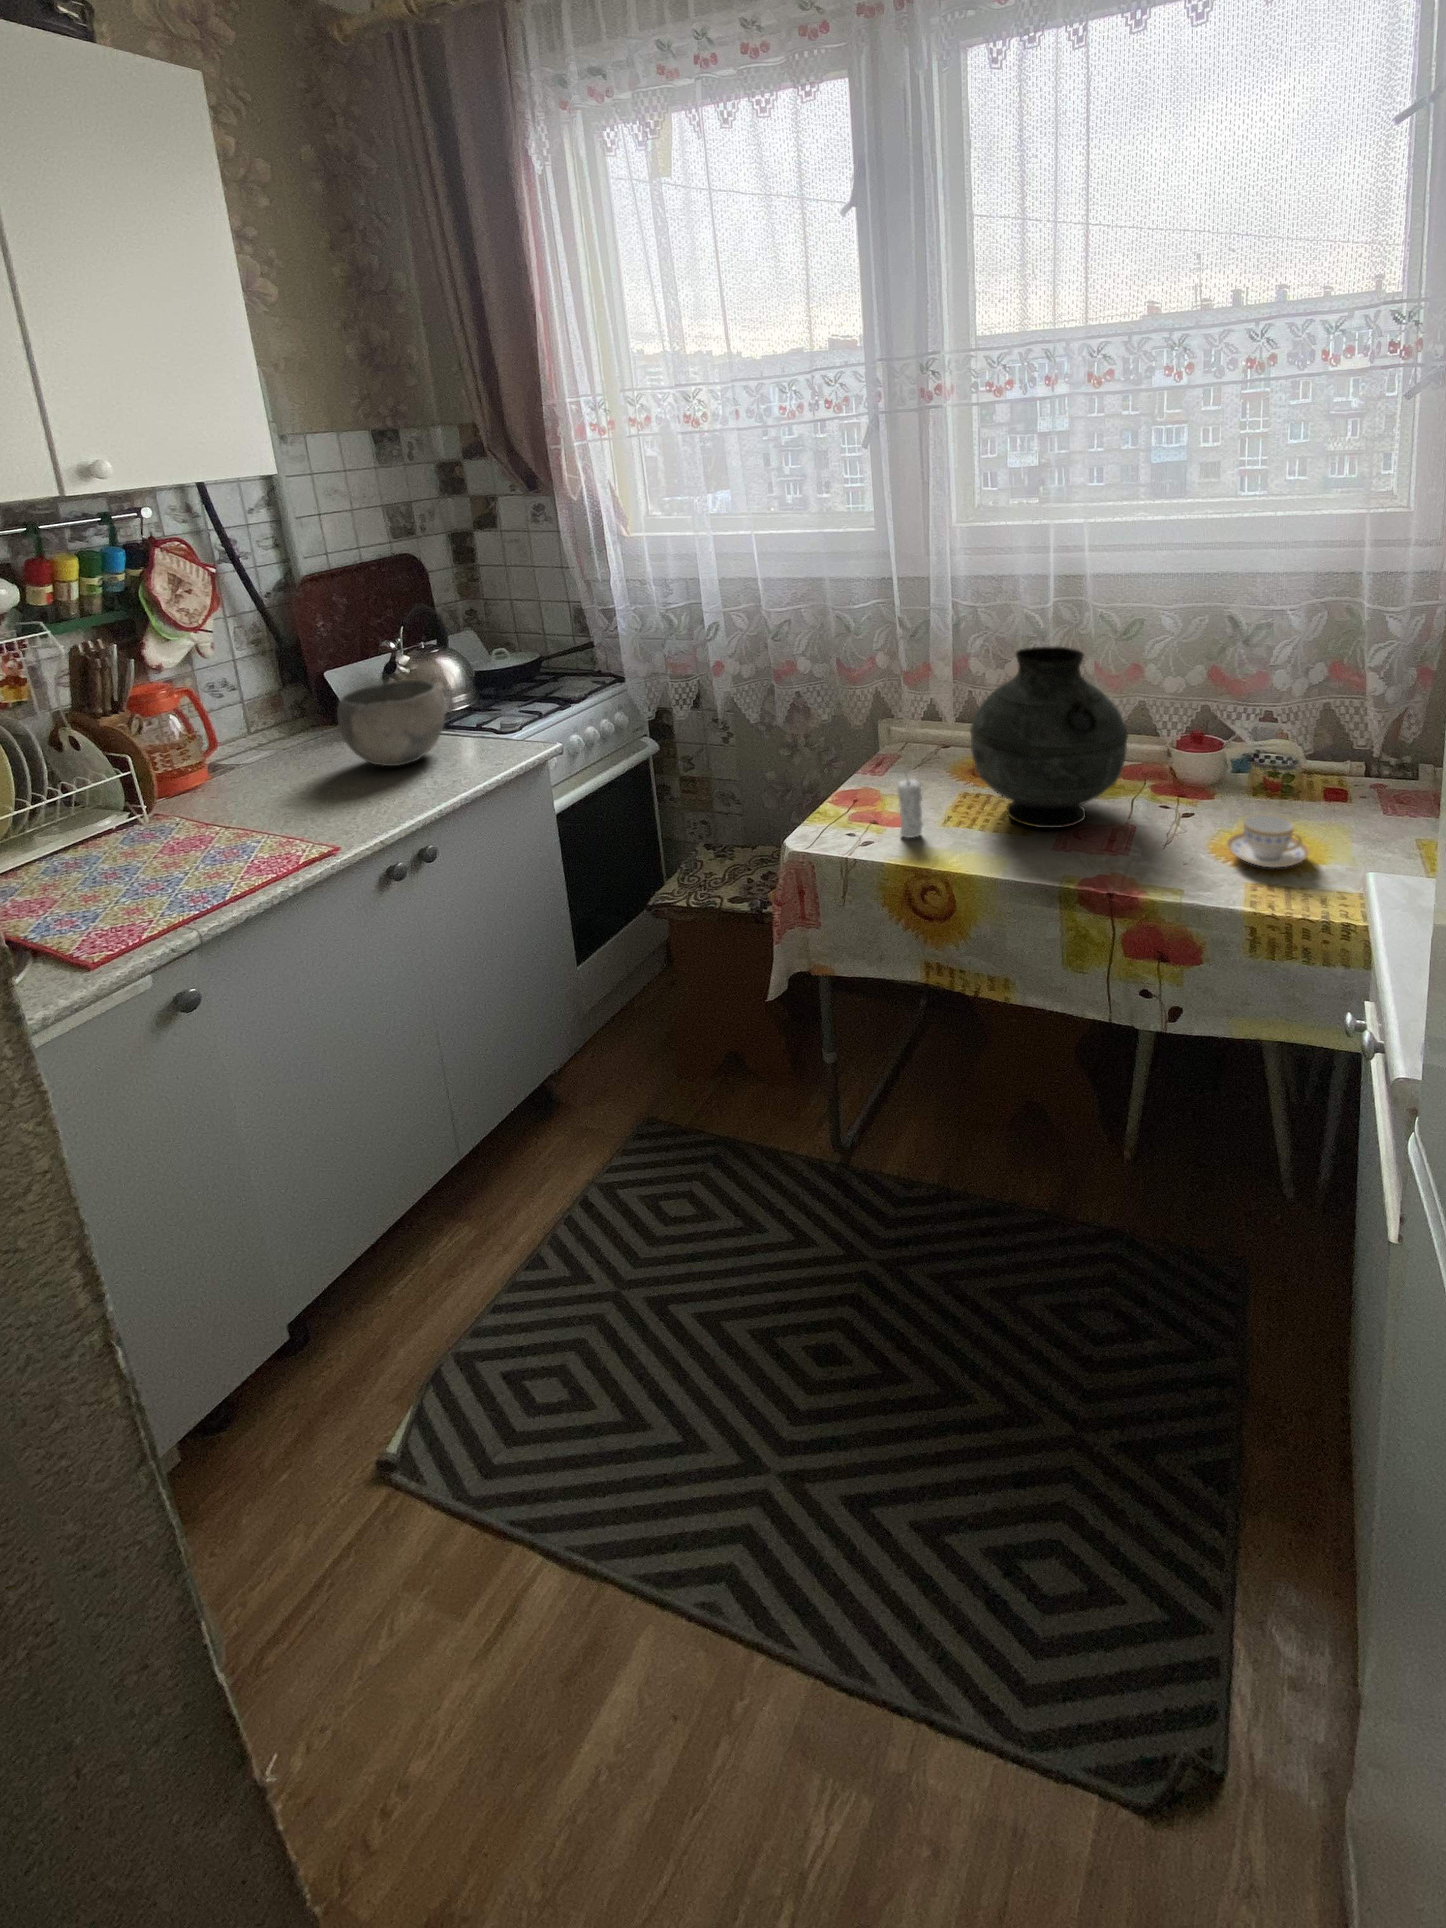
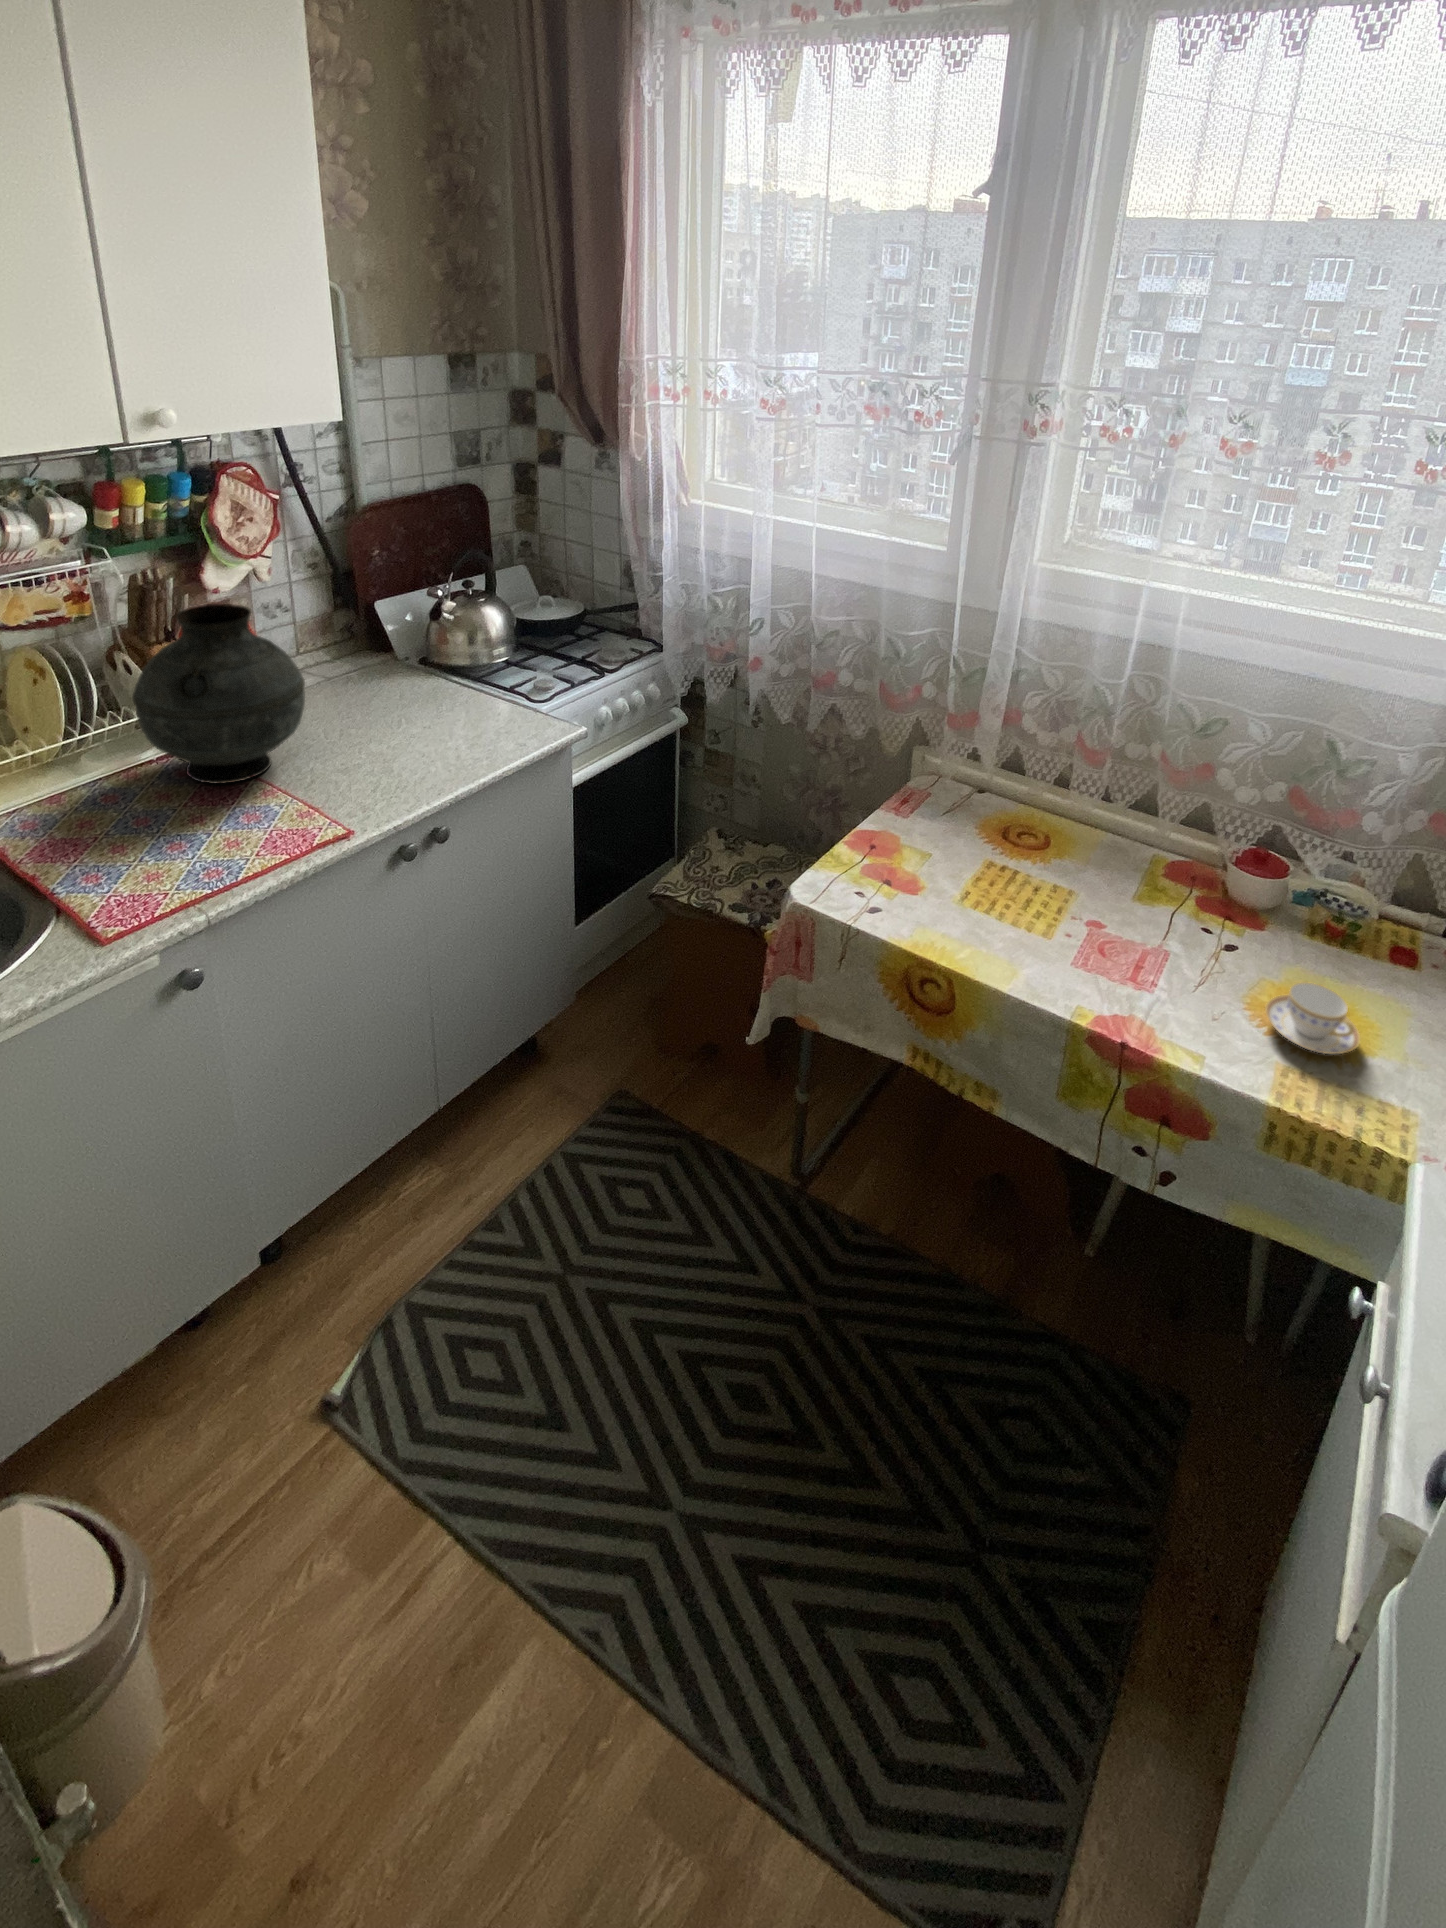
vase: present [970,647,1128,828] -> present [132,604,305,784]
bowl: present [337,680,445,766] -> none [371,639,476,728]
candle: present [897,780,923,838] -> none [910,847,941,917]

